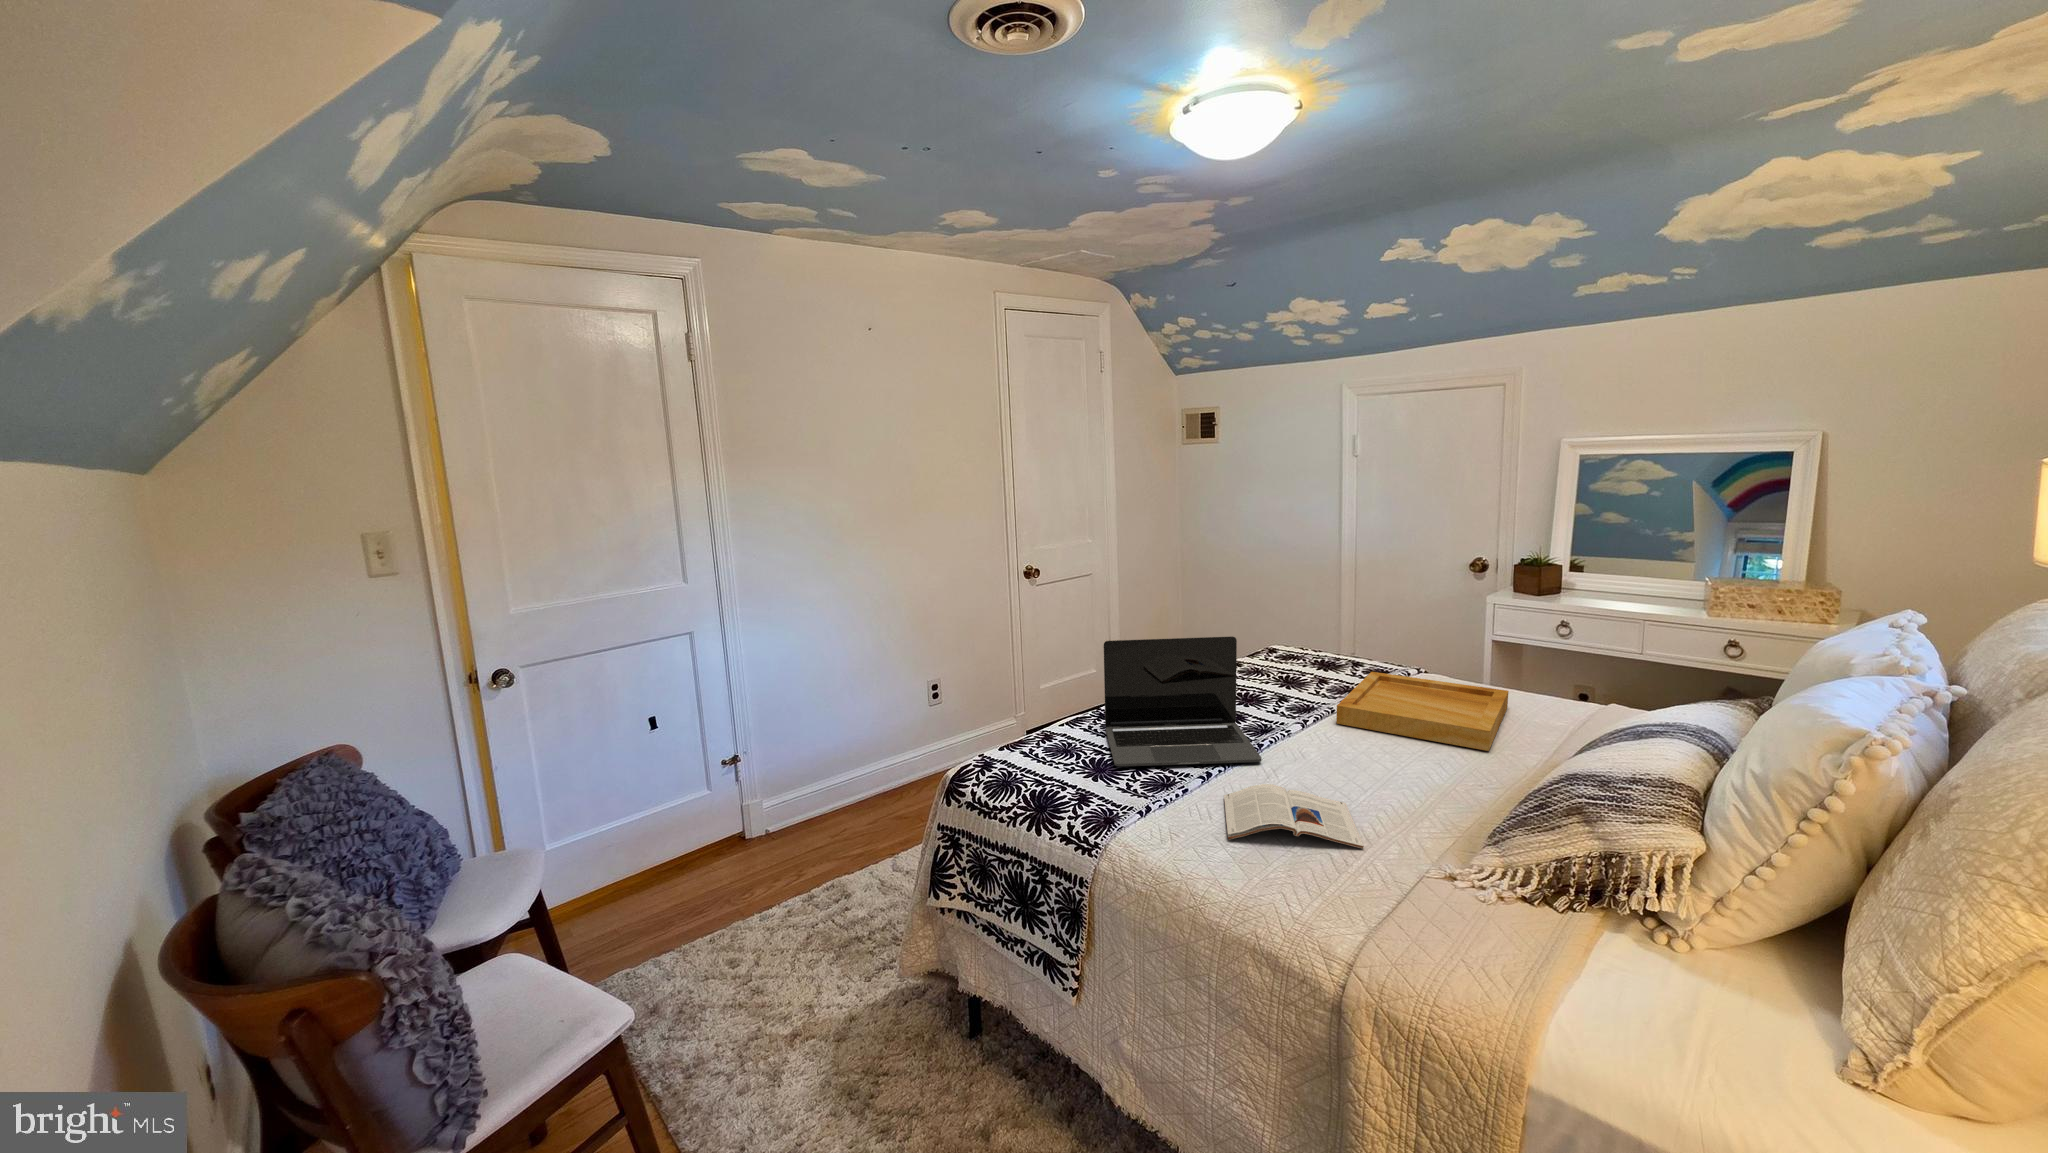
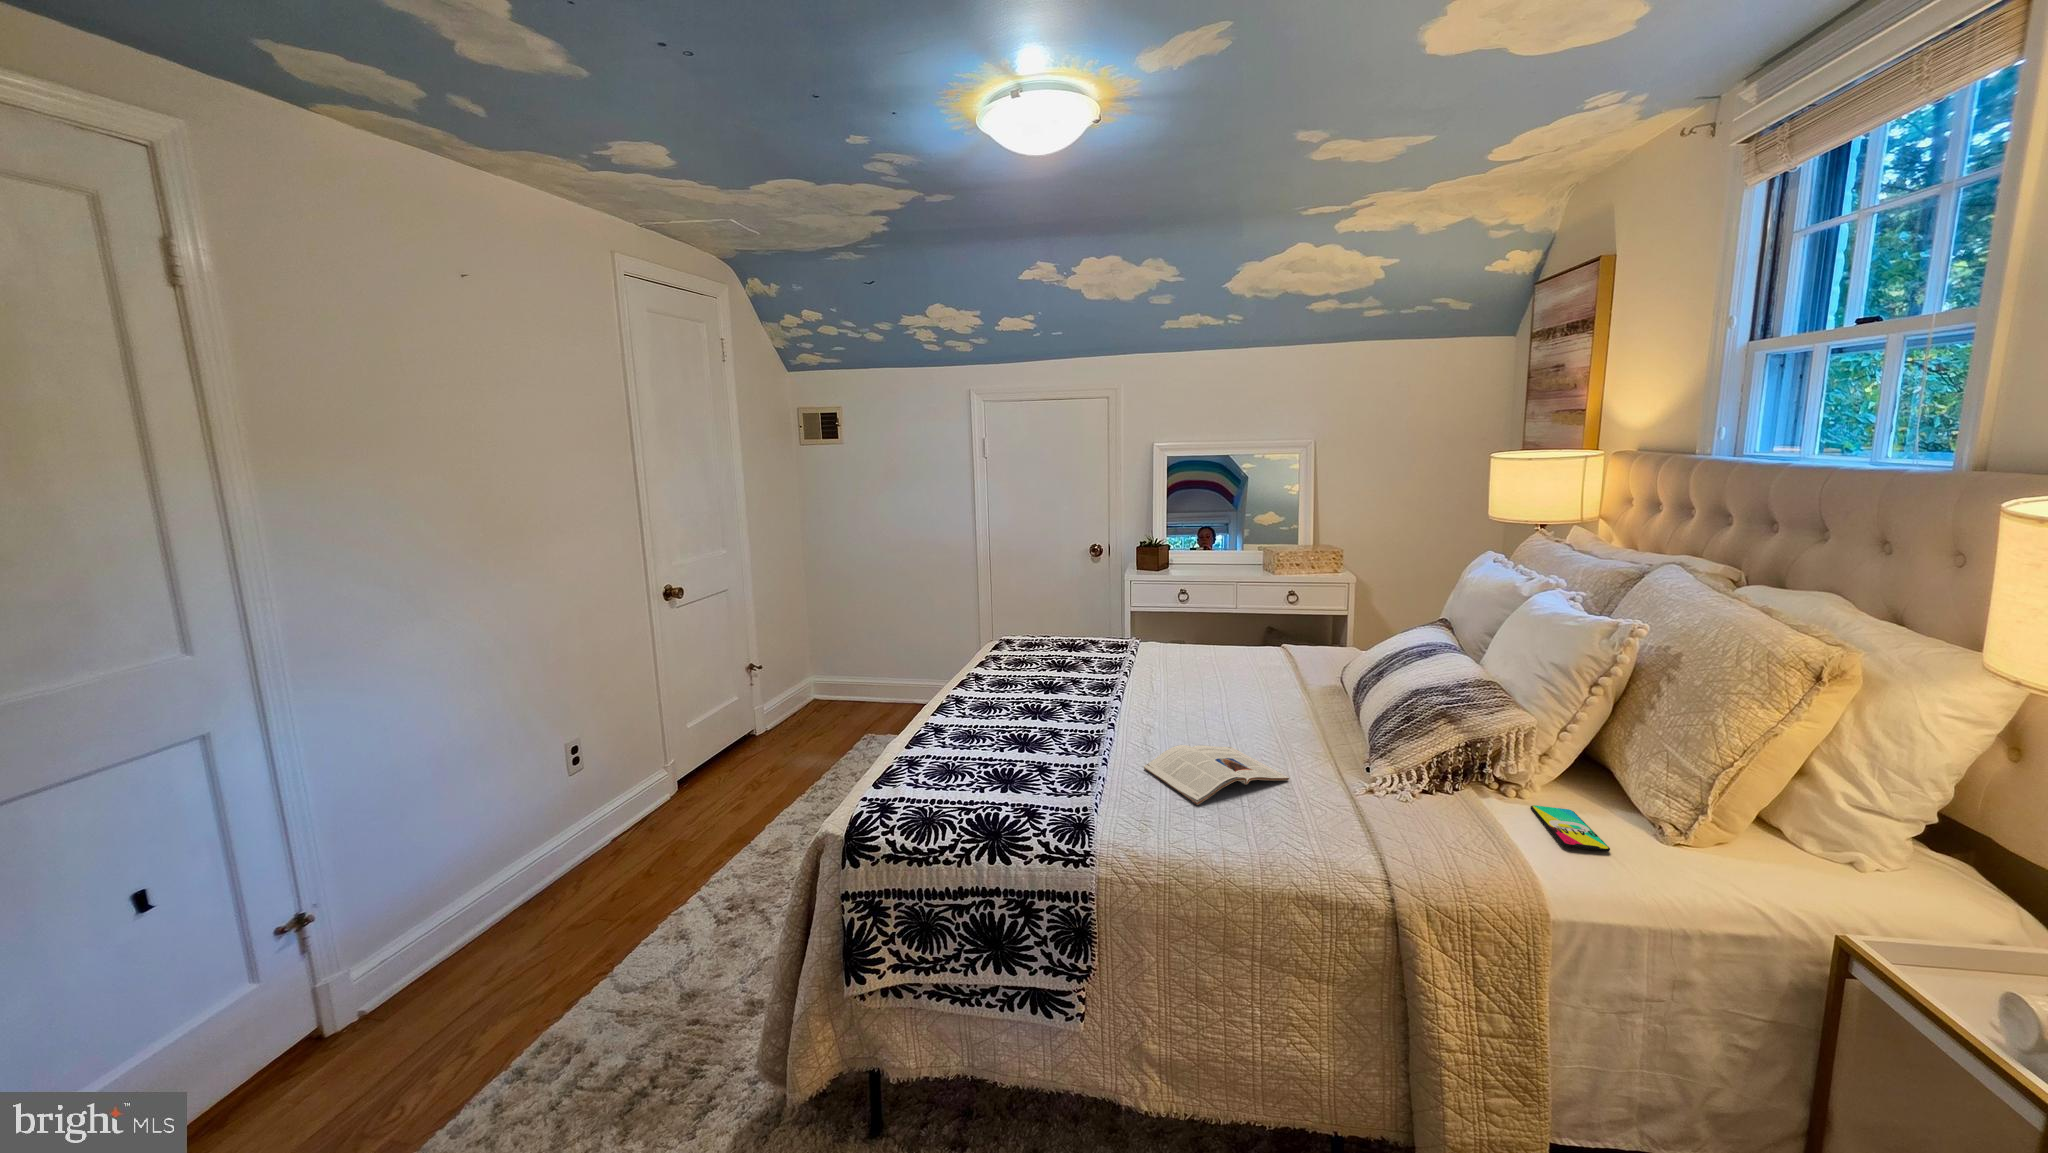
laptop: present [1104,636,1261,766] -> none [957,615,1130,765]
tray: present [1336,672,1509,751] -> none [1121,635,1259,683]
smartphone: none [1626,969,1724,1050] -> present [1531,805,1610,852]

